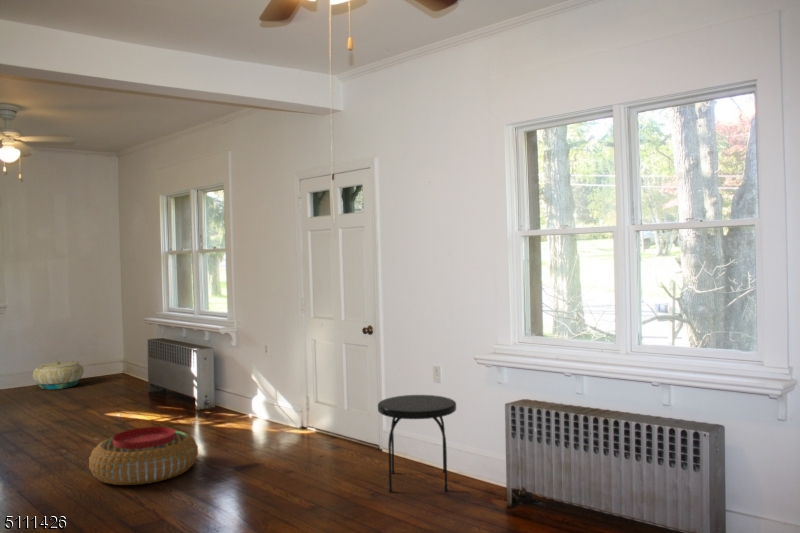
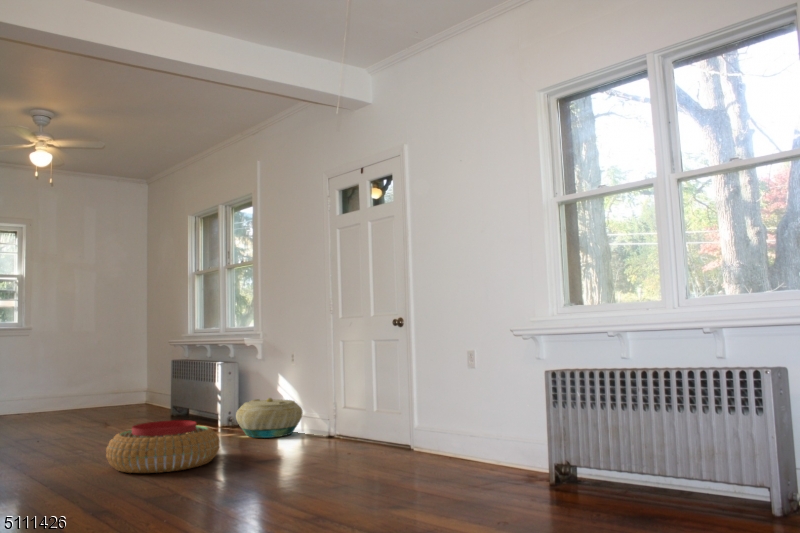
basket: present [32,361,84,389] -> present [236,398,303,438]
side table: present [378,395,456,492] -> none [408,379,492,475]

